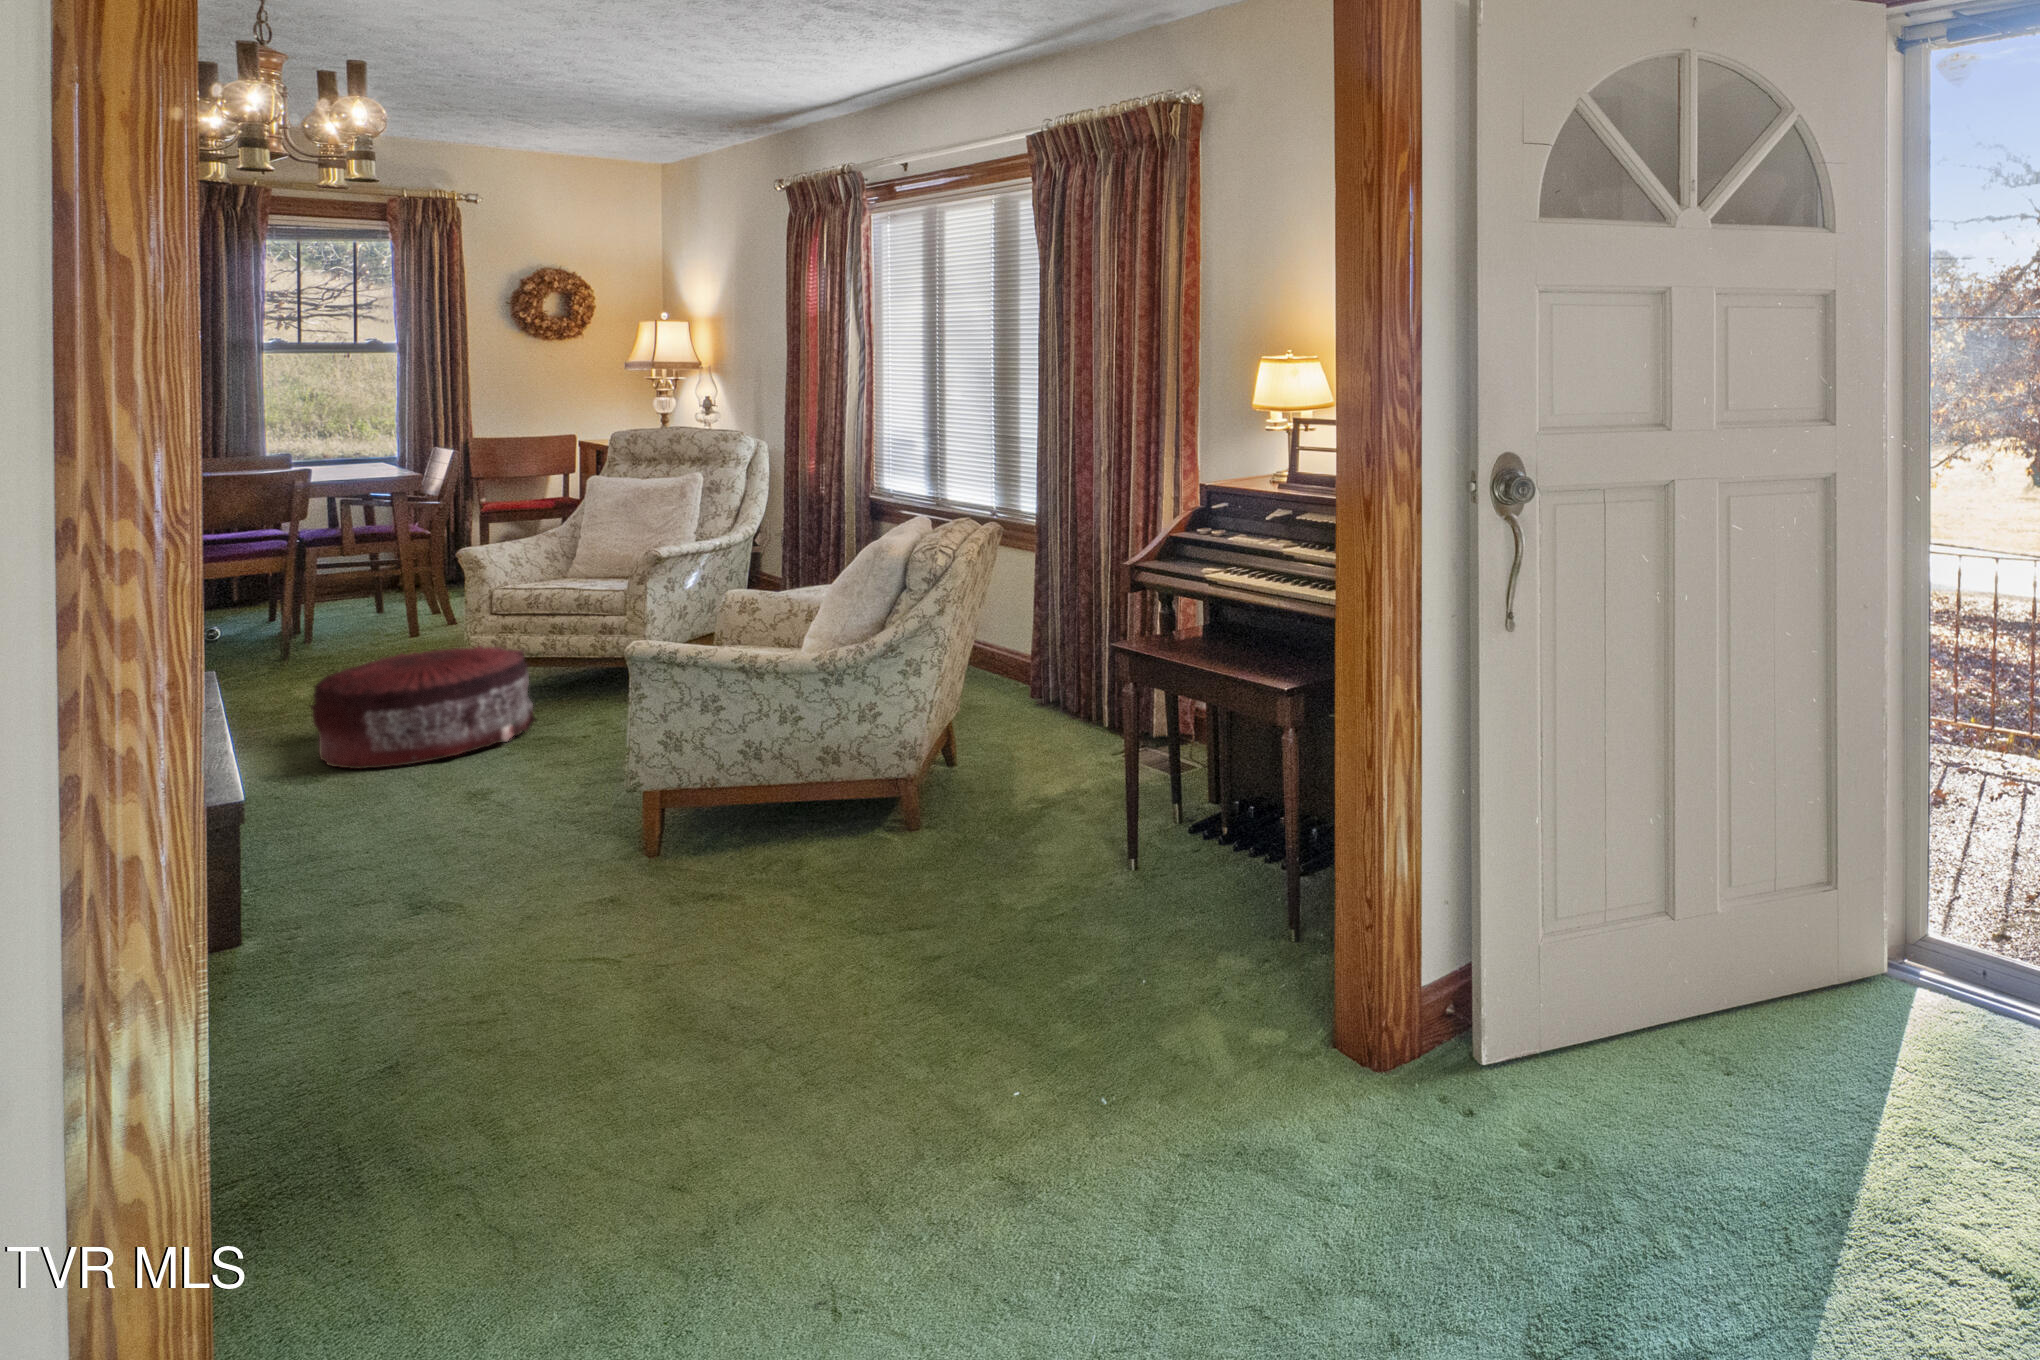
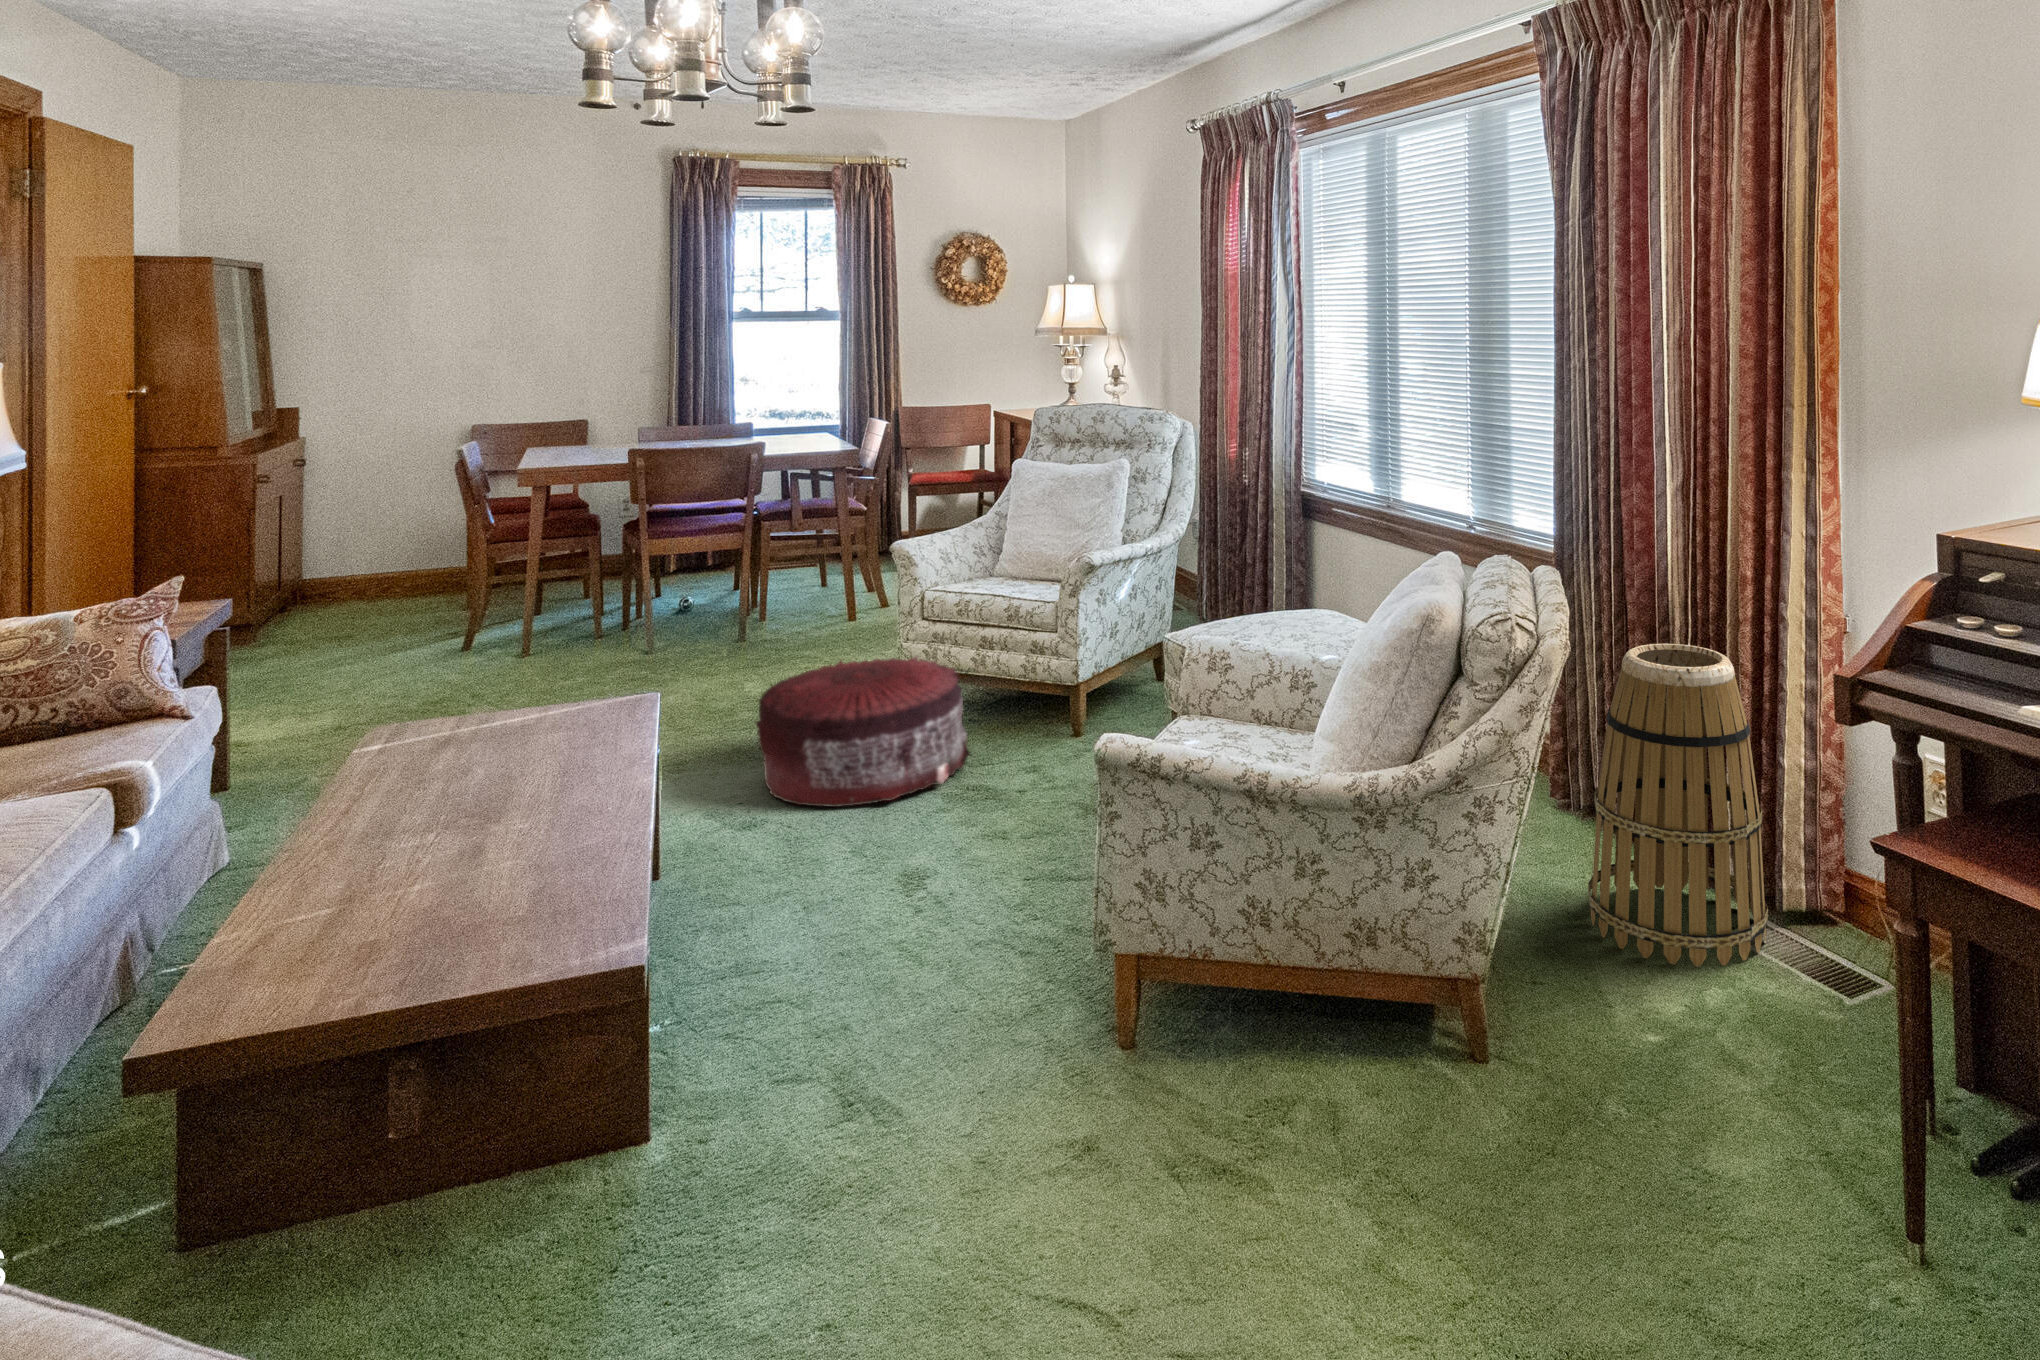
basket: none [1026,571,1144,772] -> present [1588,644,1768,967]

